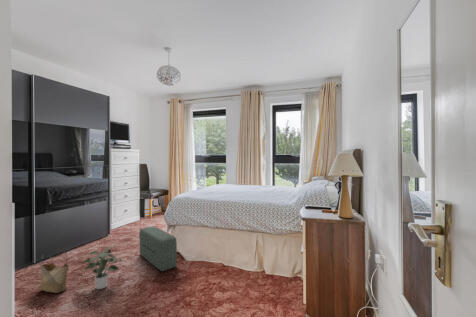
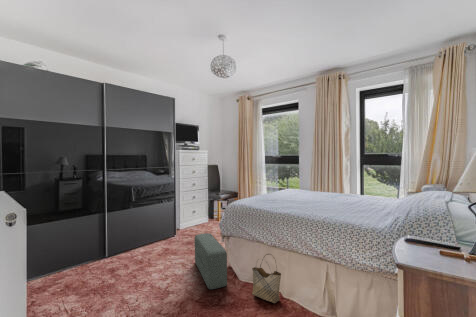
potted plant: present [82,247,122,289] -> none [128,254,168,299]
woven basket: present [39,260,68,293] -> present [252,254,281,303]

